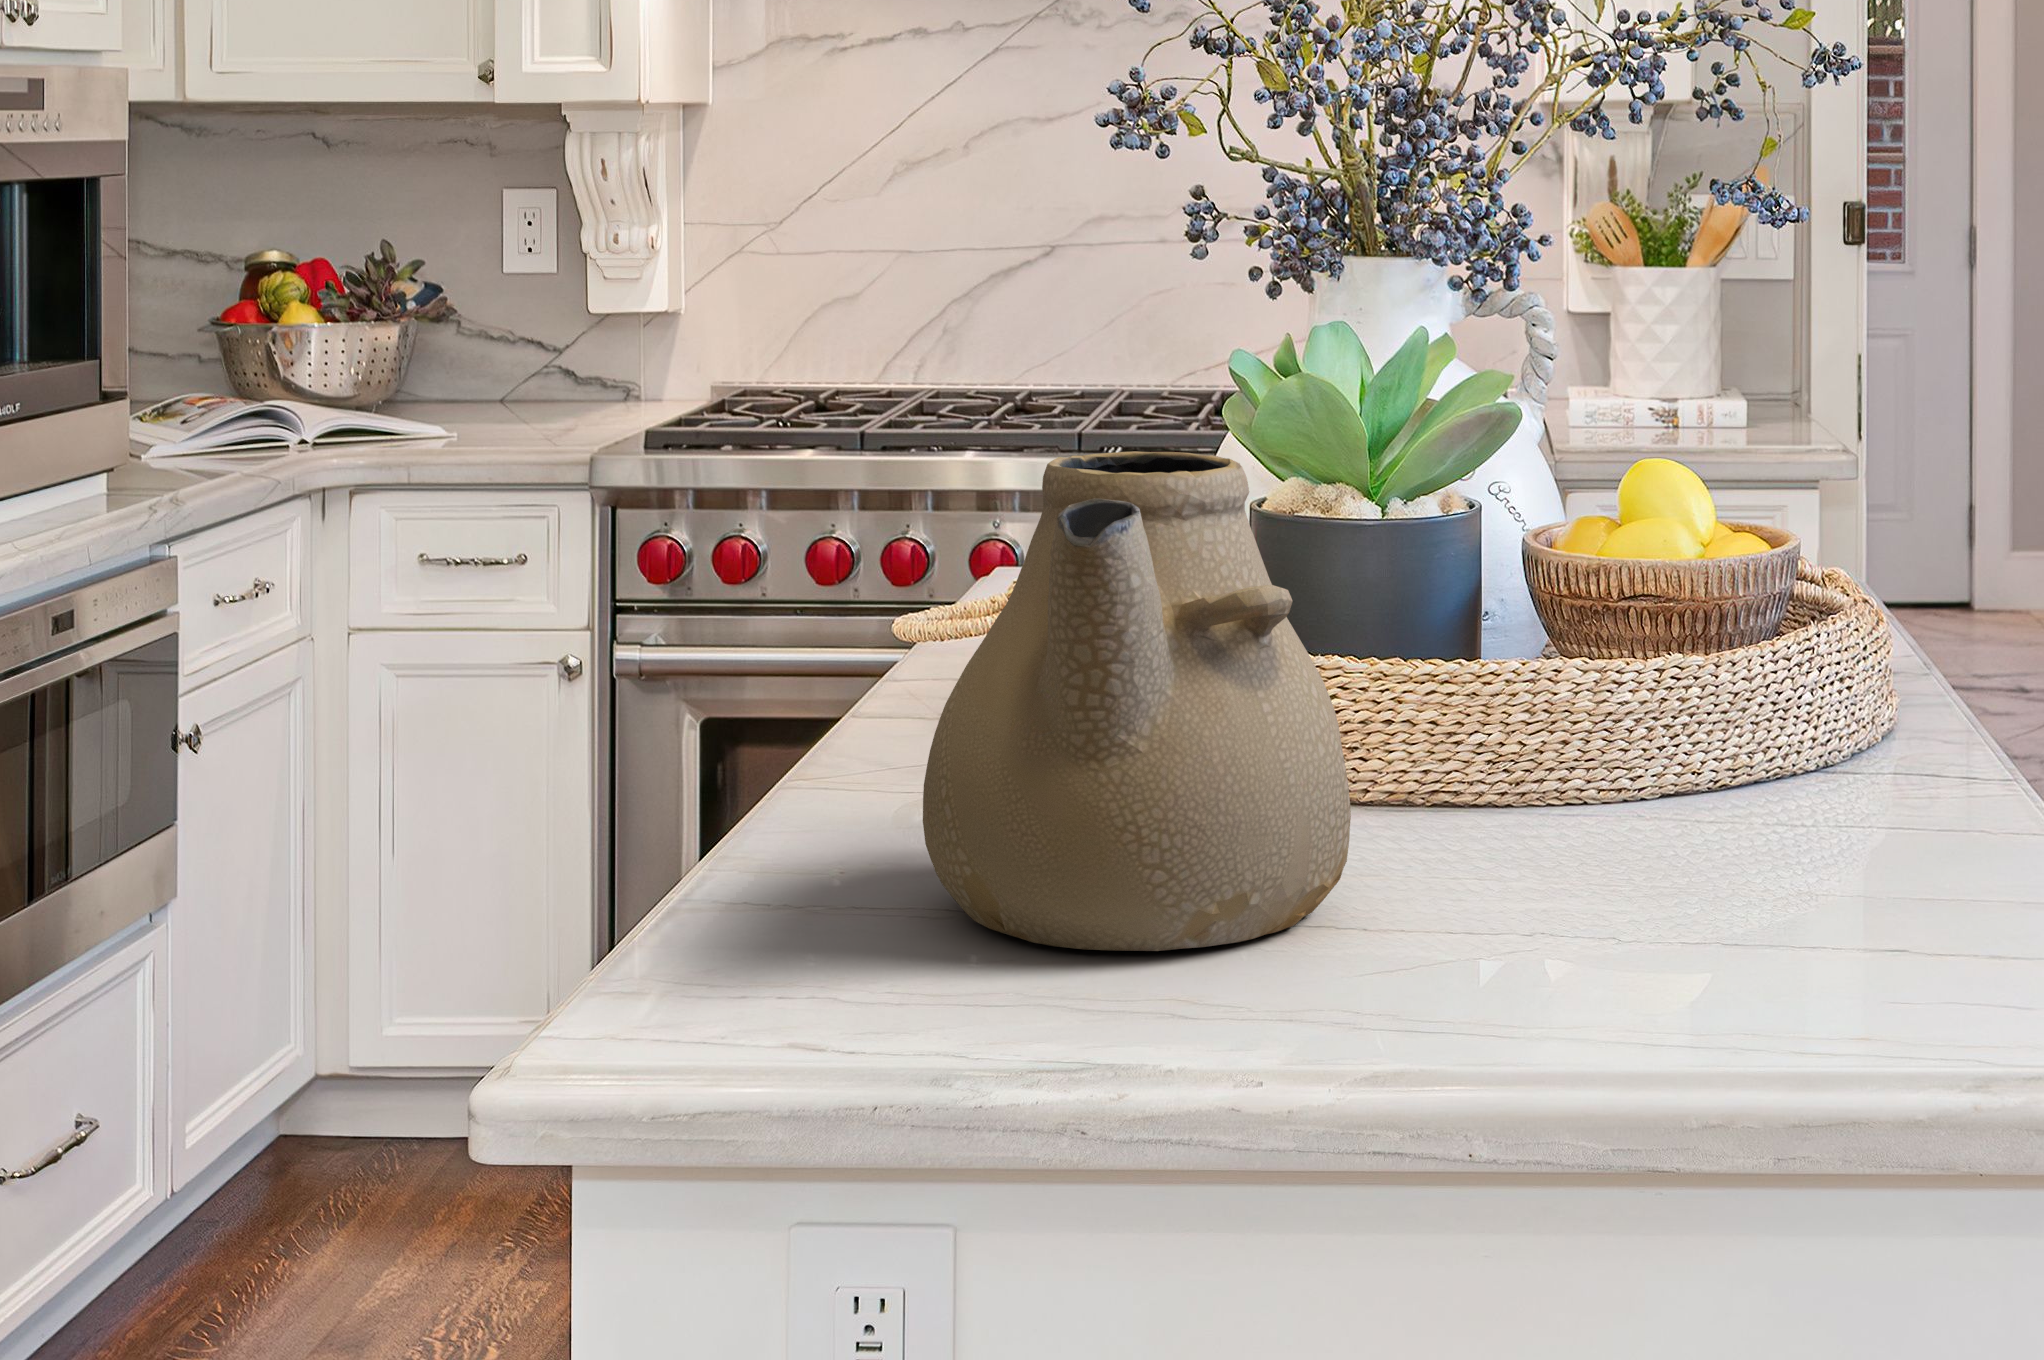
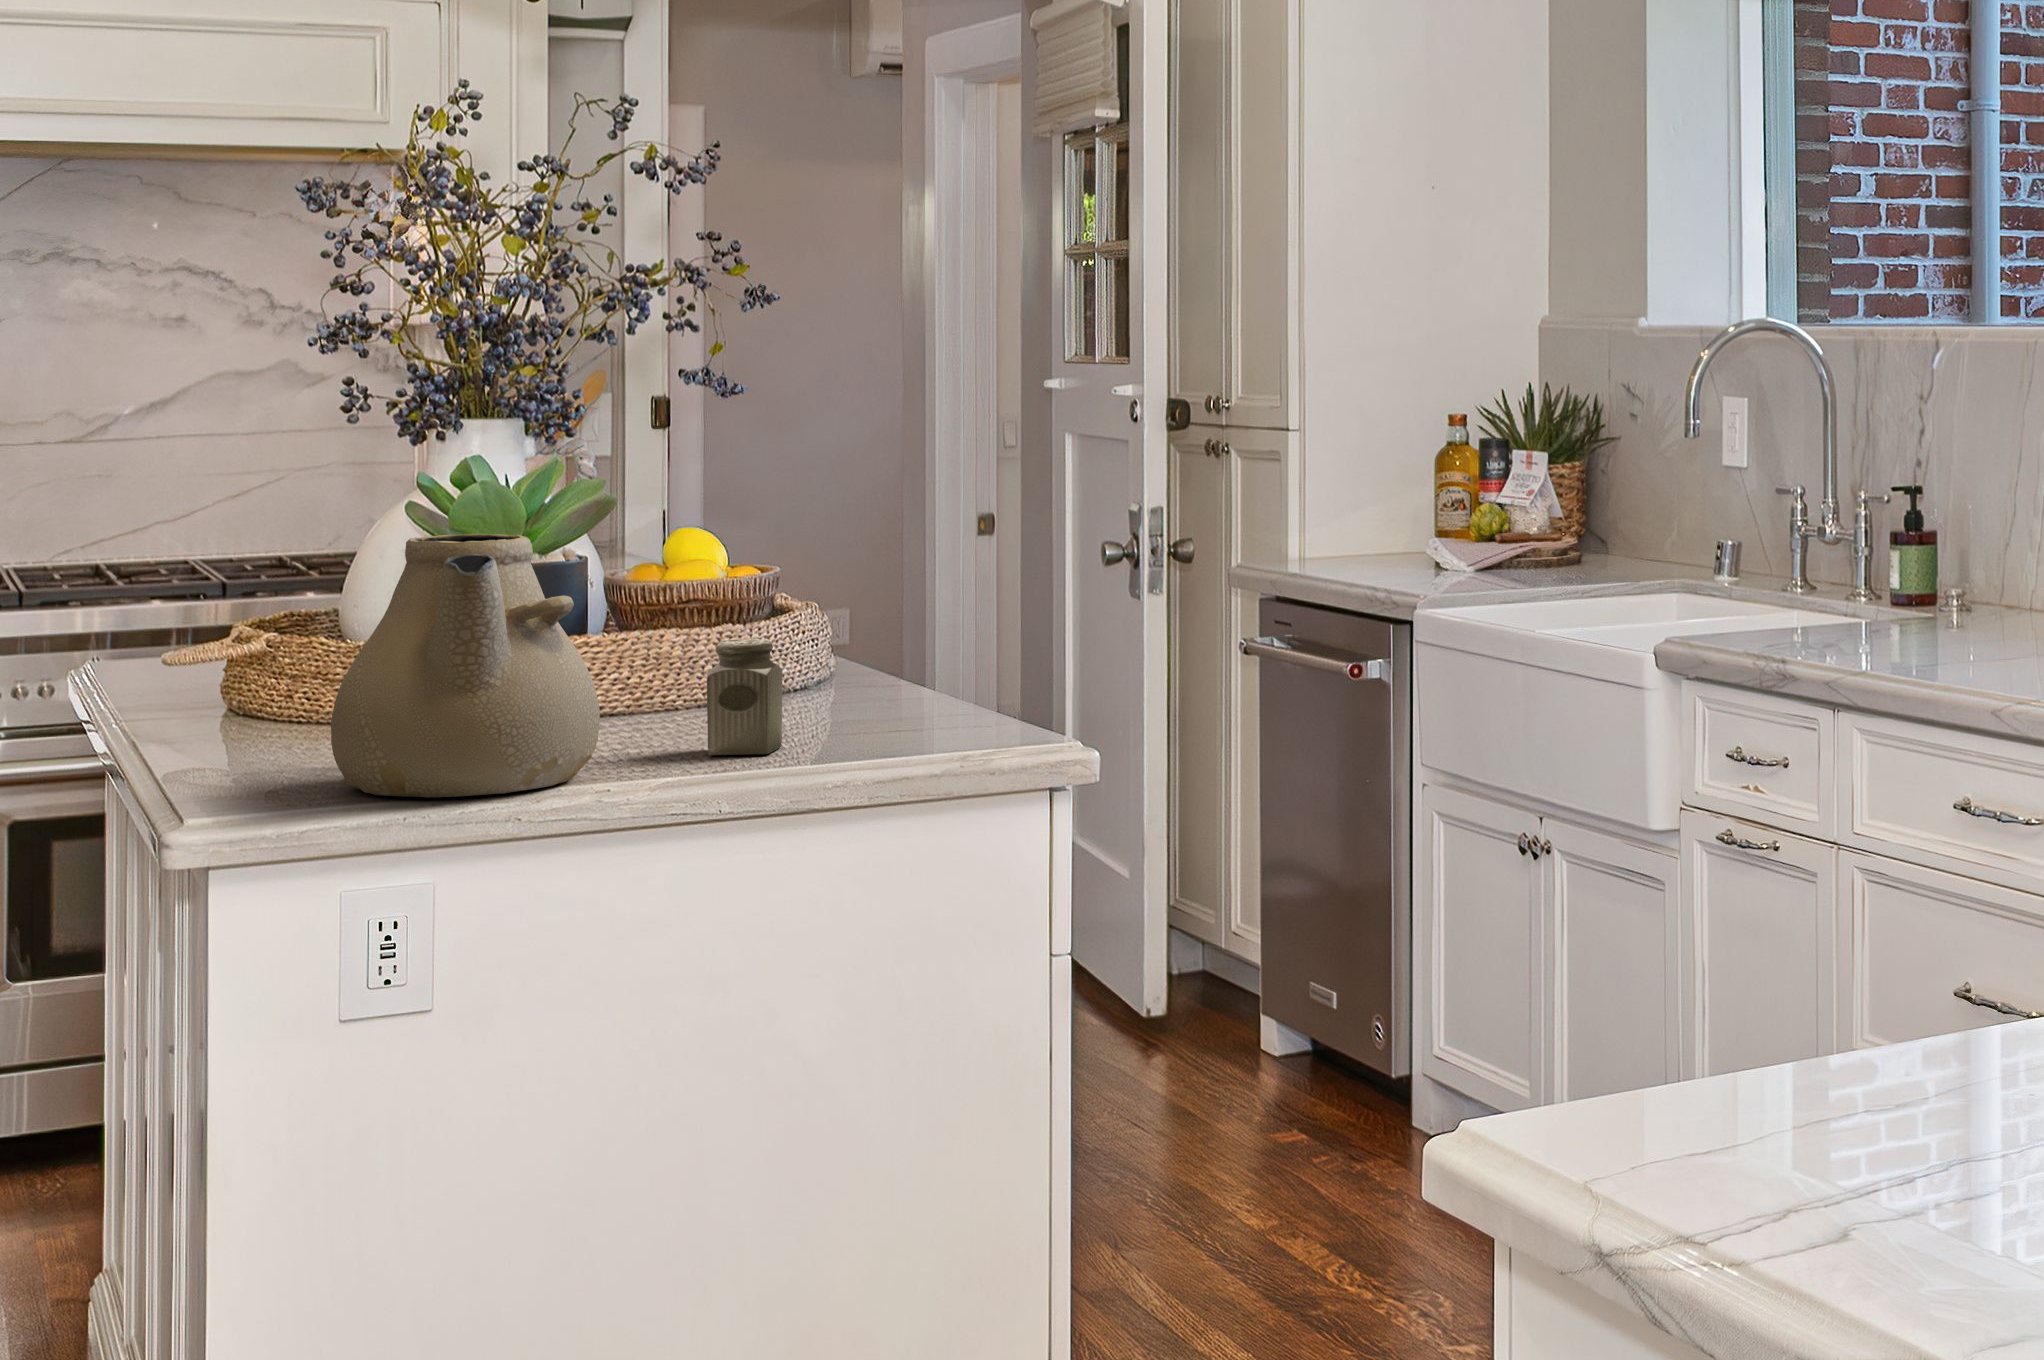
salt shaker: none [1562,670,1702,899] -> present [707,639,782,755]

